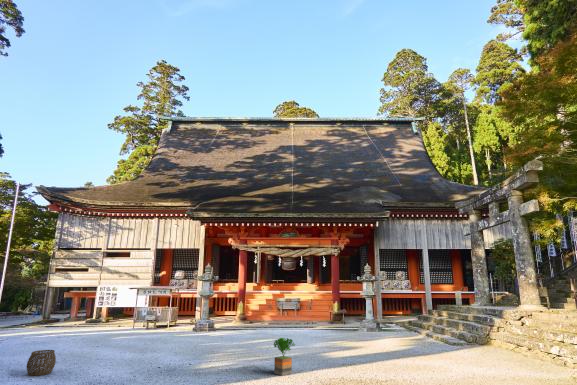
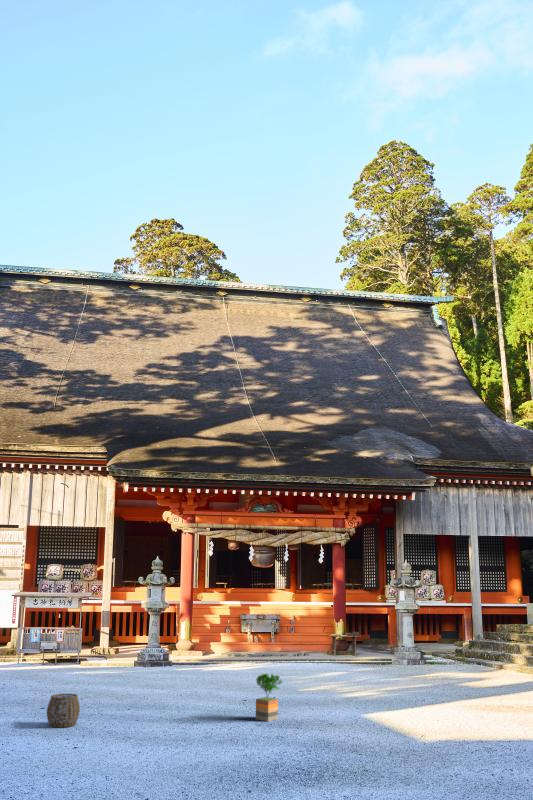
potted tree: present [274,338,295,376] -> present [256,674,282,721]

